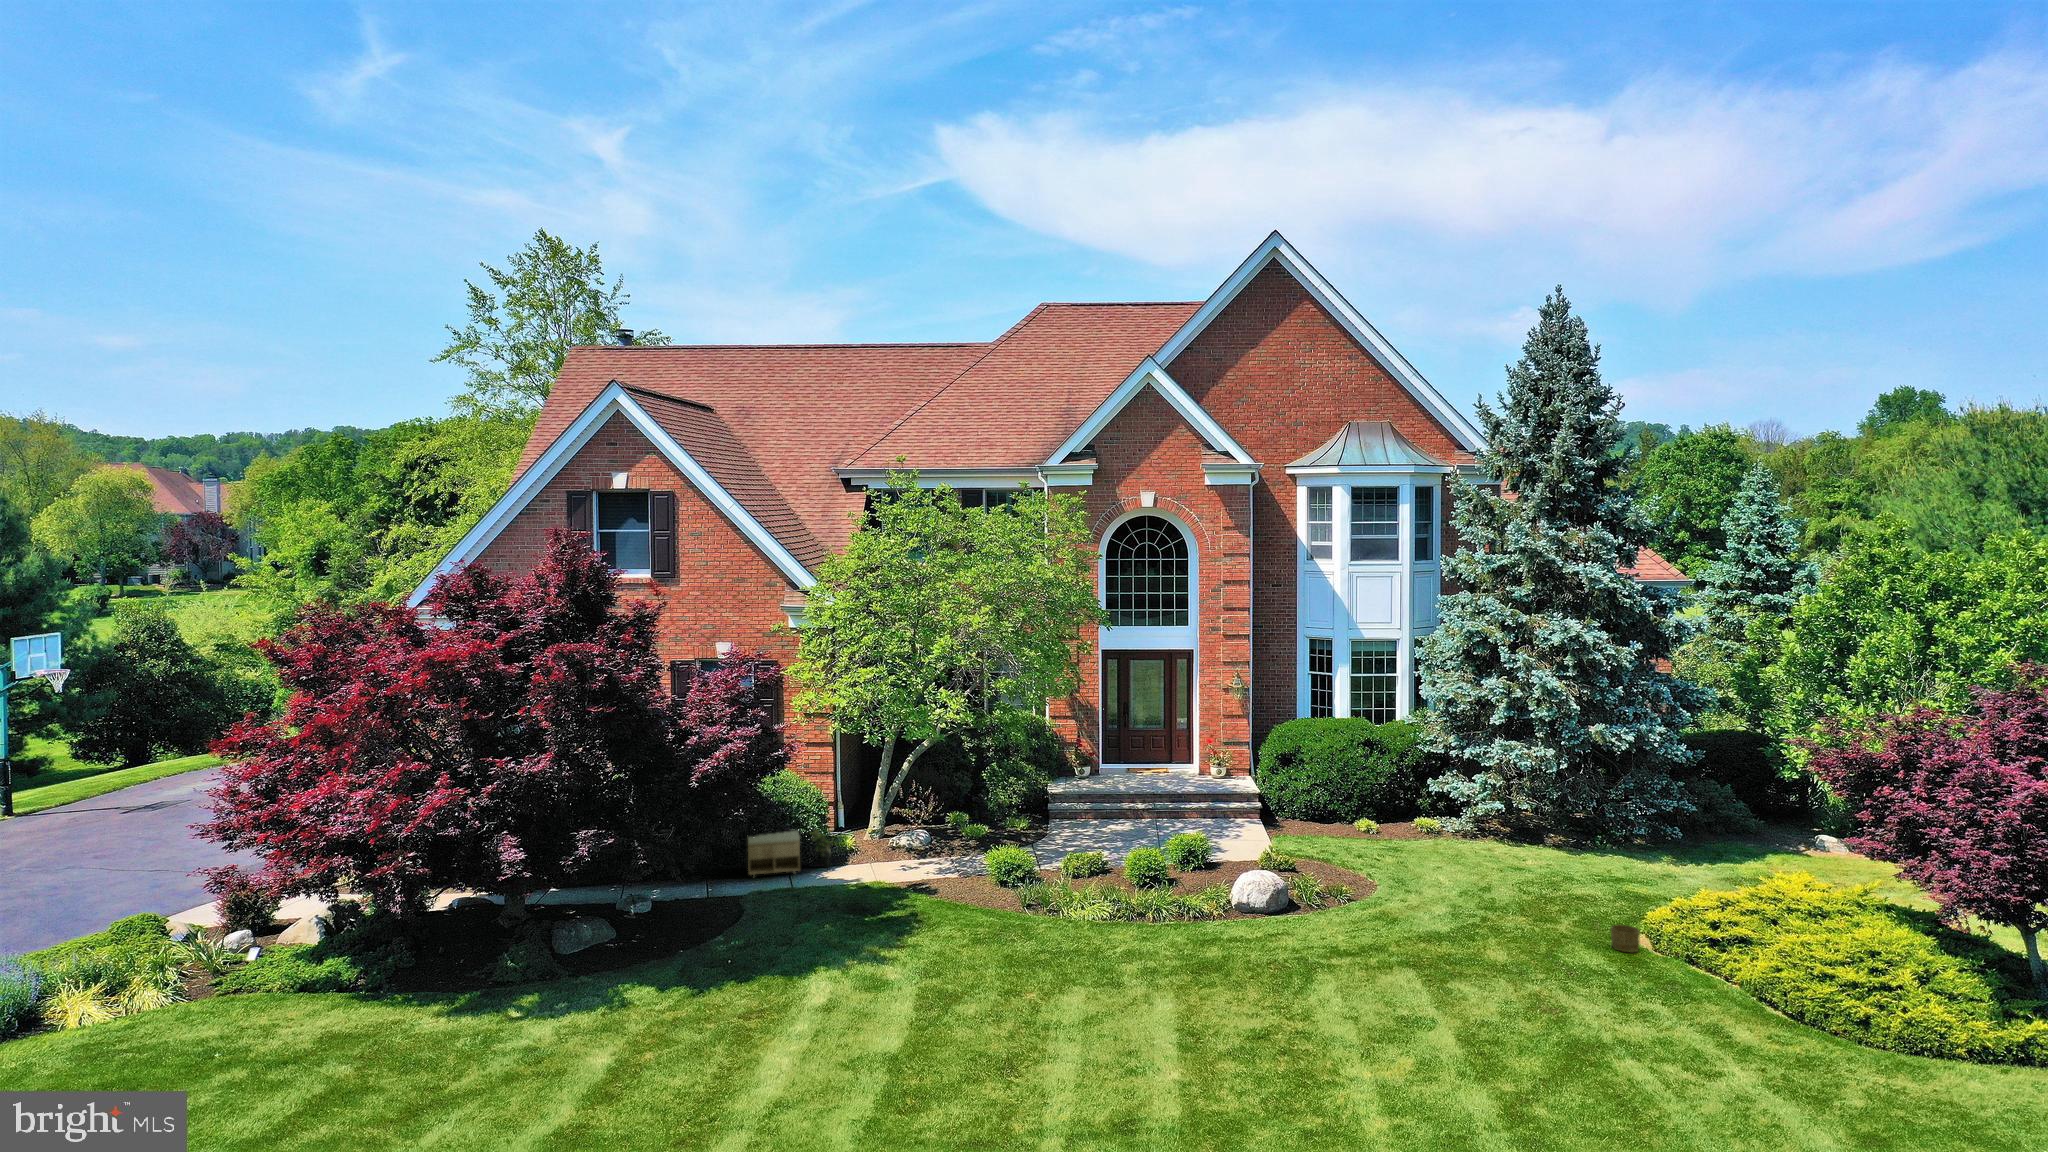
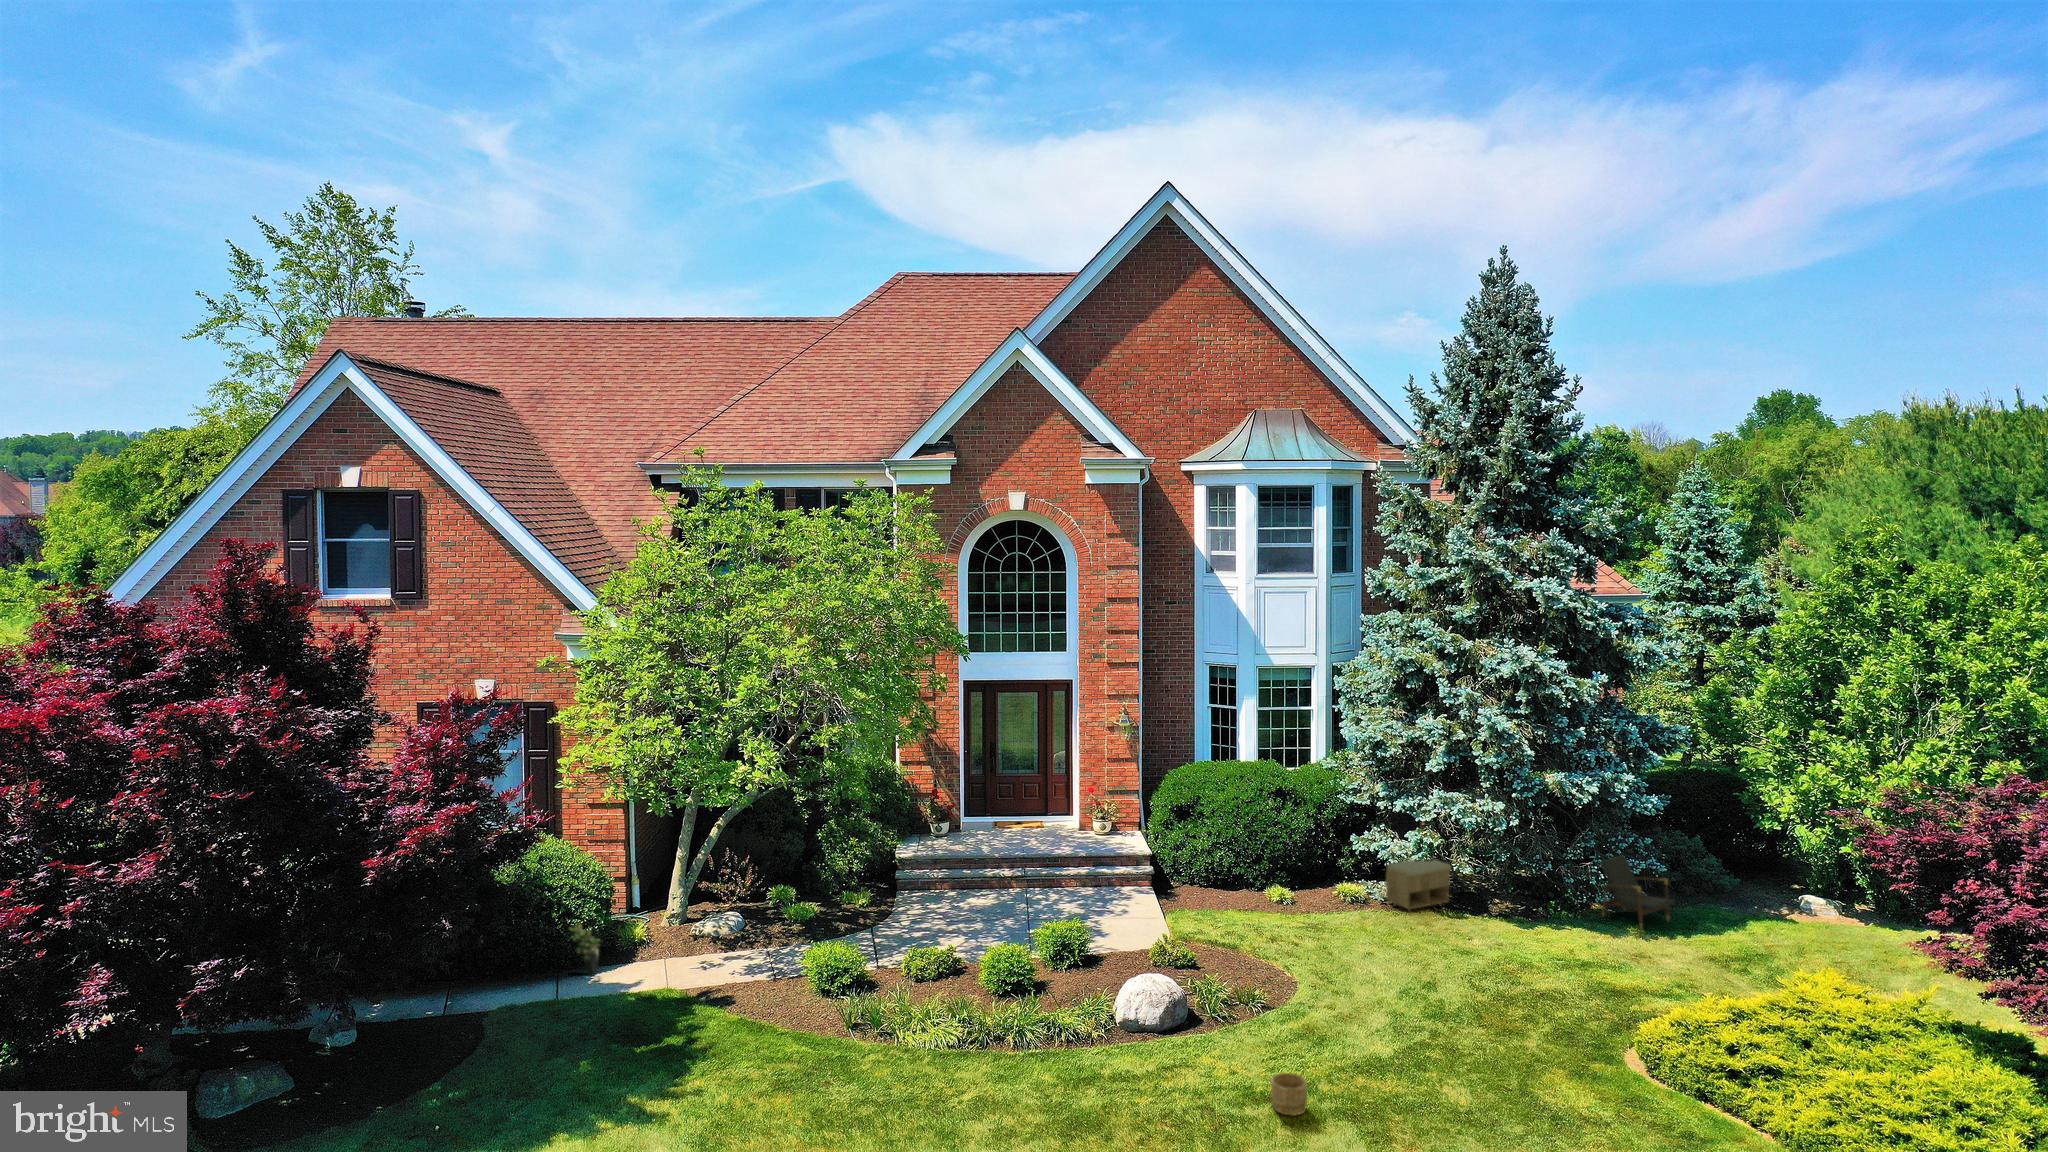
lounge chair: none [1639,797,1703,857] -> present [1600,855,1676,929]
storage bench: present [748,831,800,876] -> present [1386,860,1451,911]
wooden bucket: present [1611,924,1640,952] -> present [1270,1073,1307,1116]

